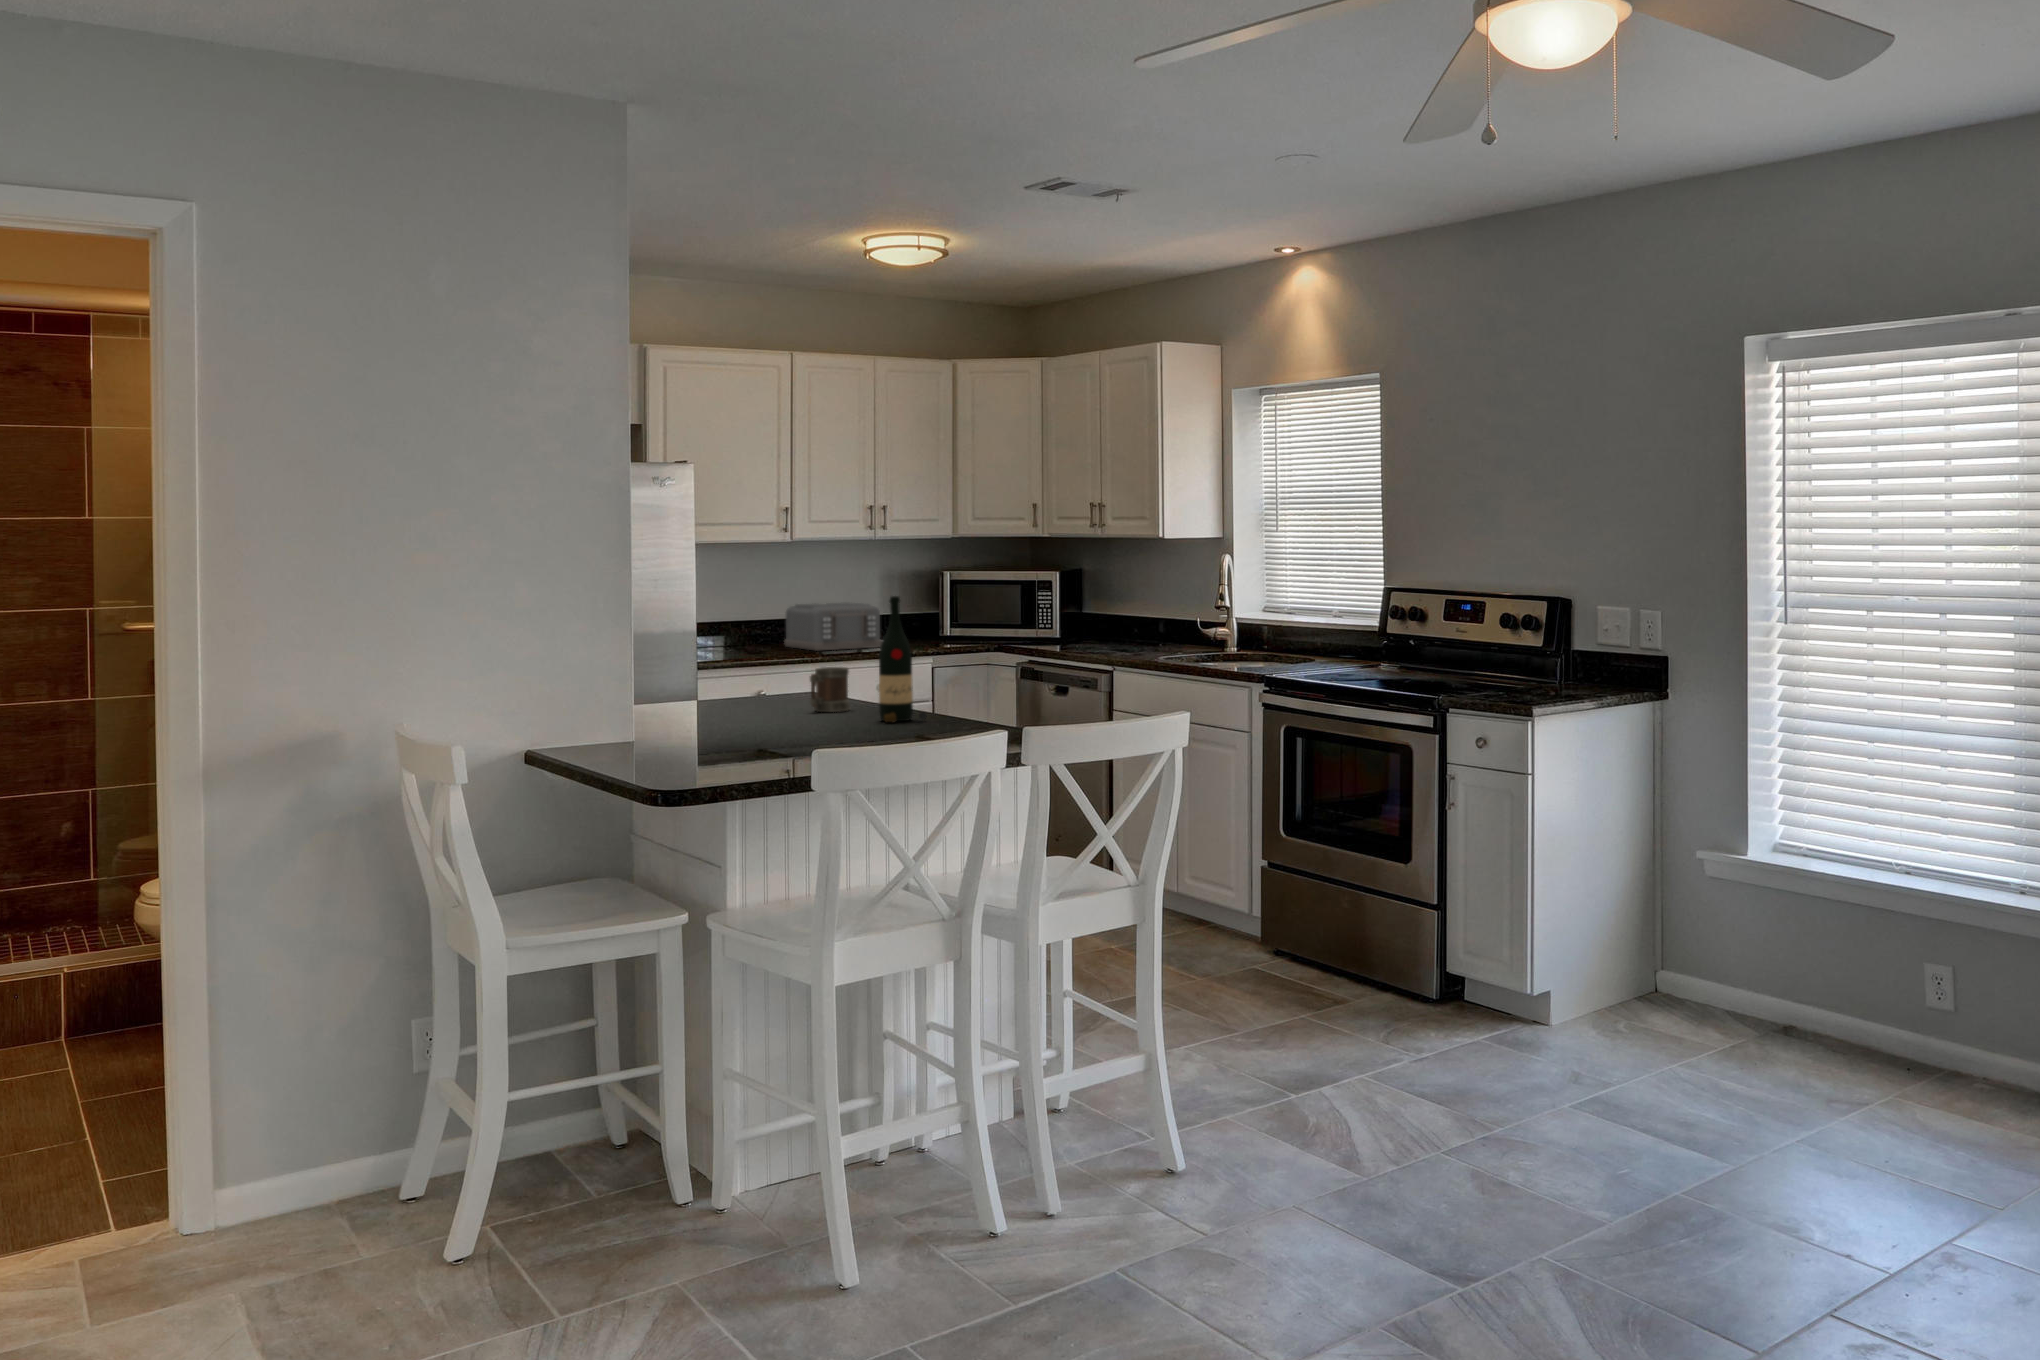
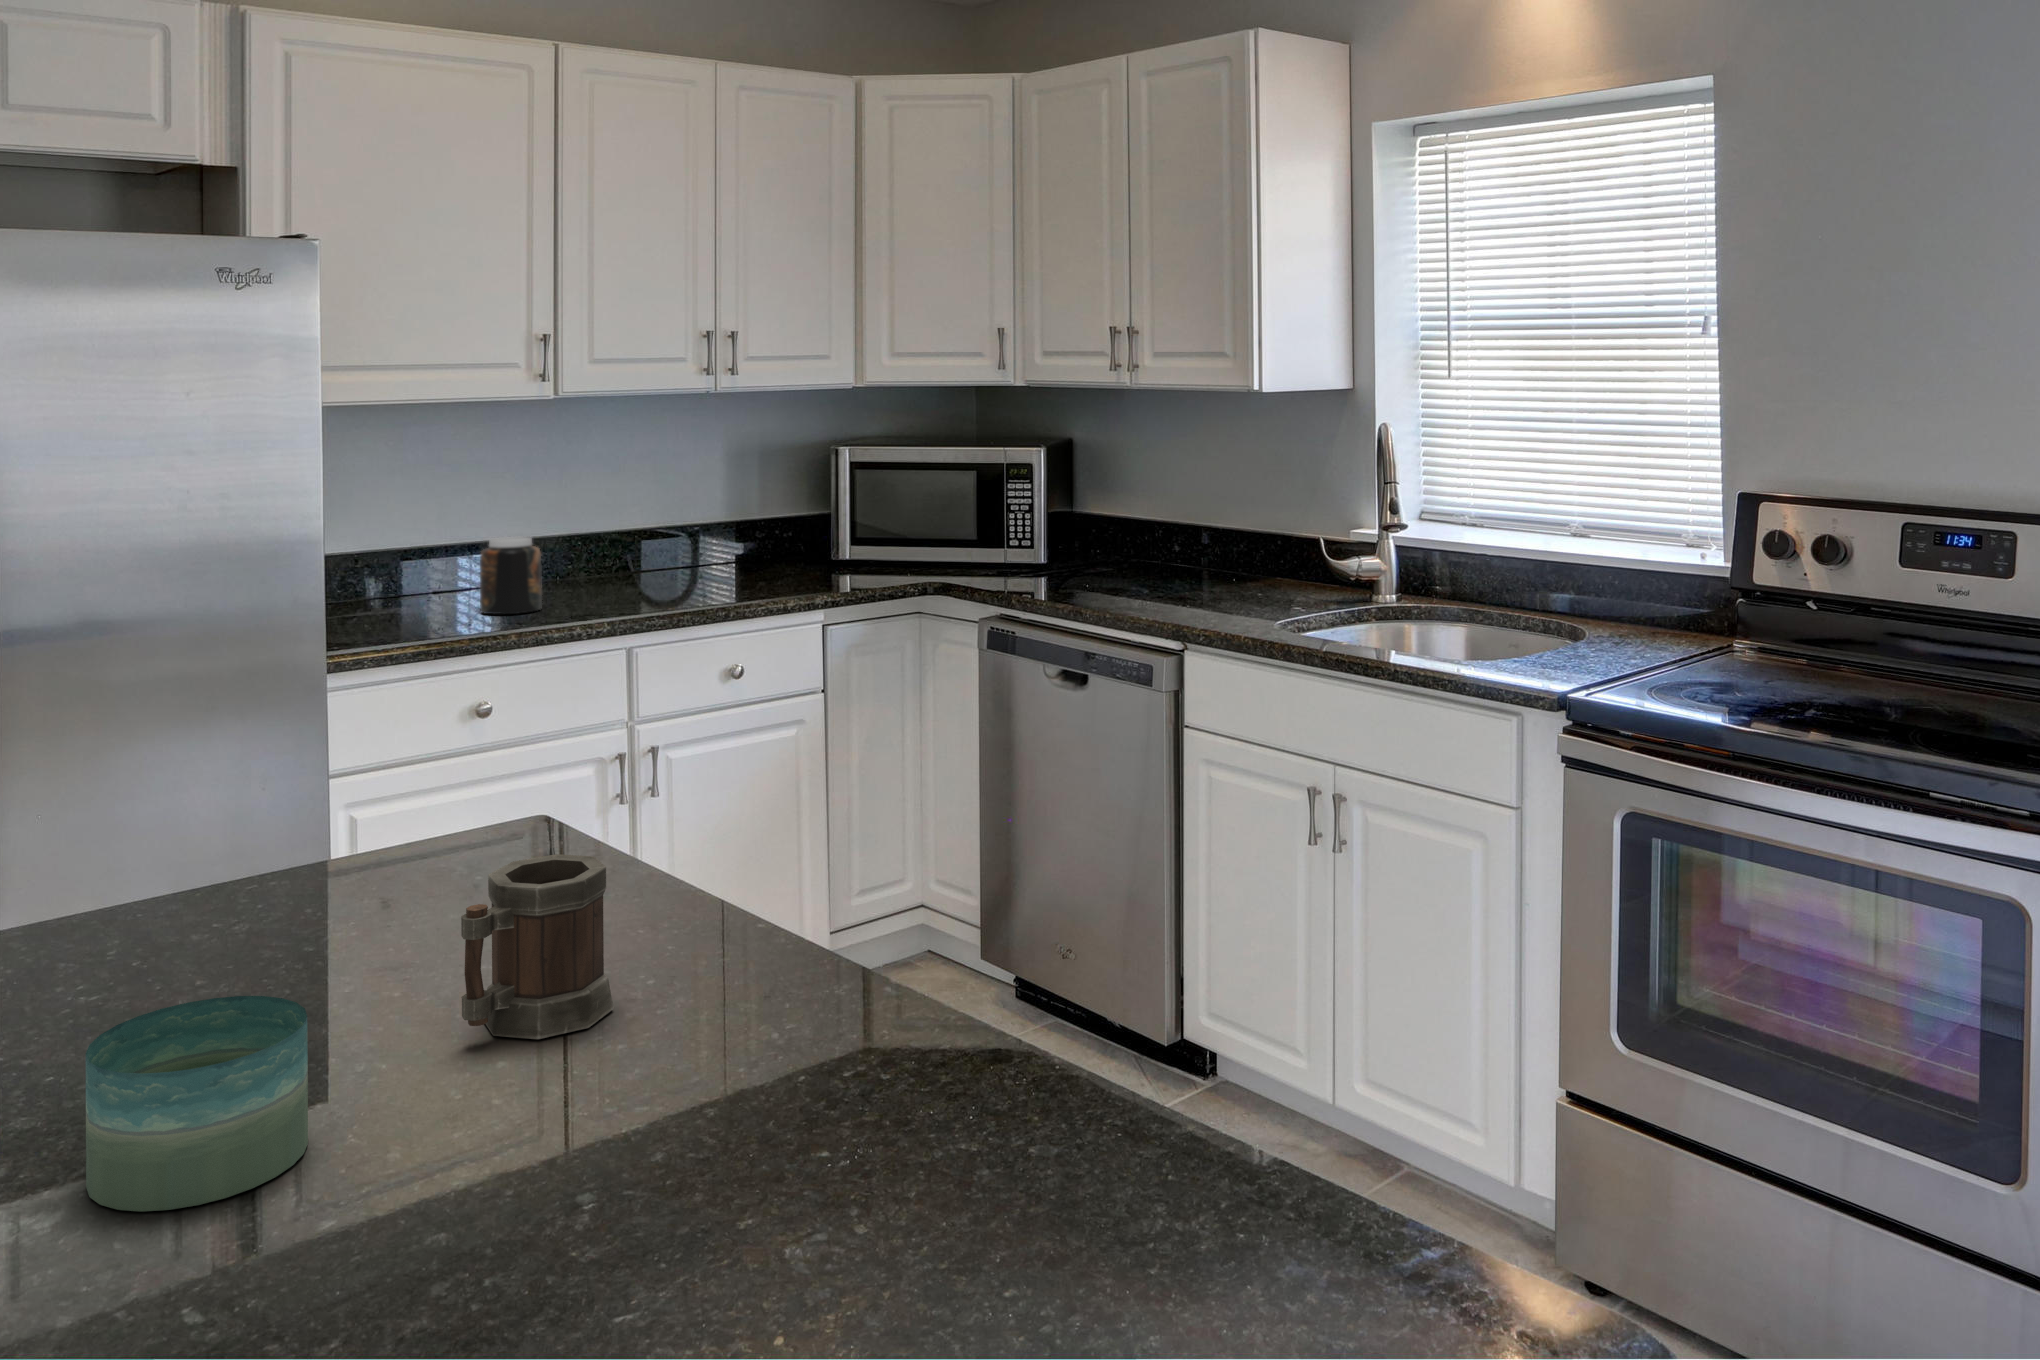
wine bottle: present [879,596,927,722] -> none [707,671,905,1223]
toaster: present [784,603,882,651] -> none [548,504,730,601]
jar: none [754,615,785,654] -> present [480,537,542,614]
candle: none [729,685,779,722] -> present [86,996,308,1212]

